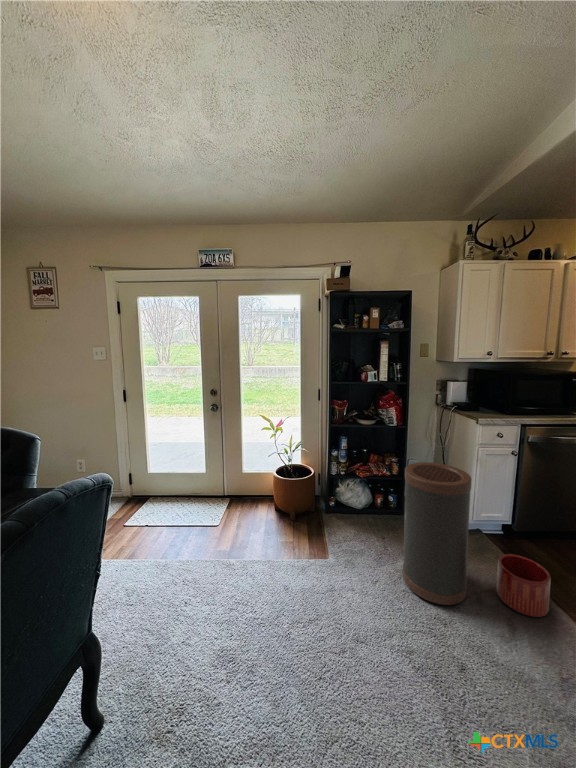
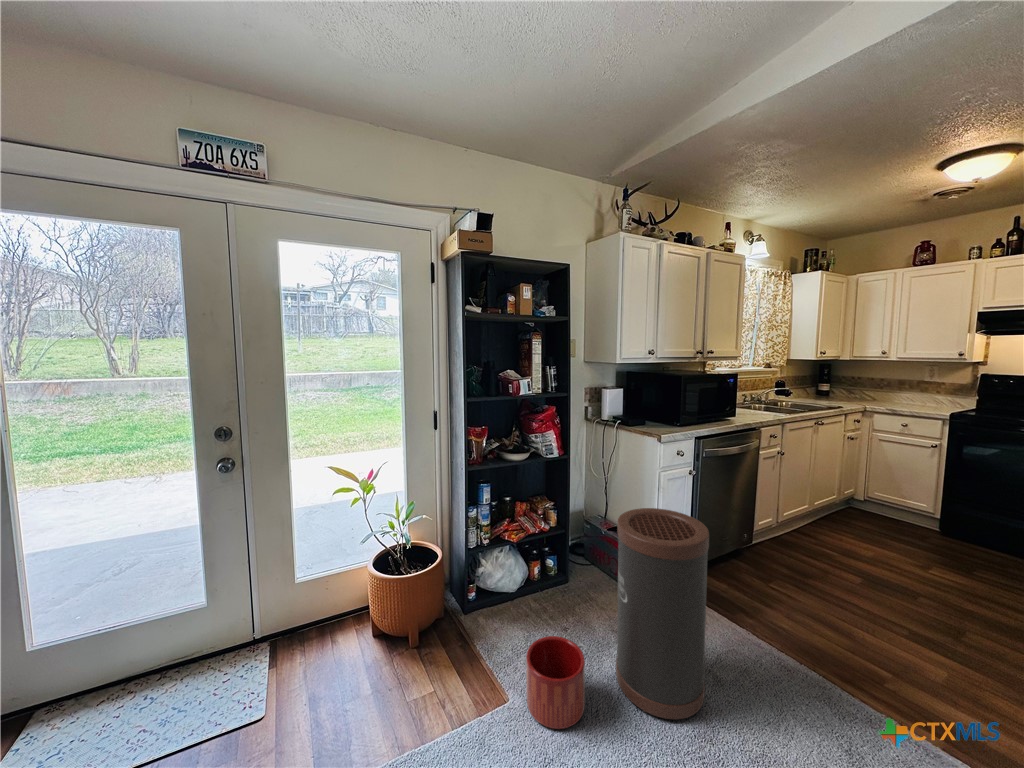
planter: present [497,554,551,617] -> present [526,636,585,729]

